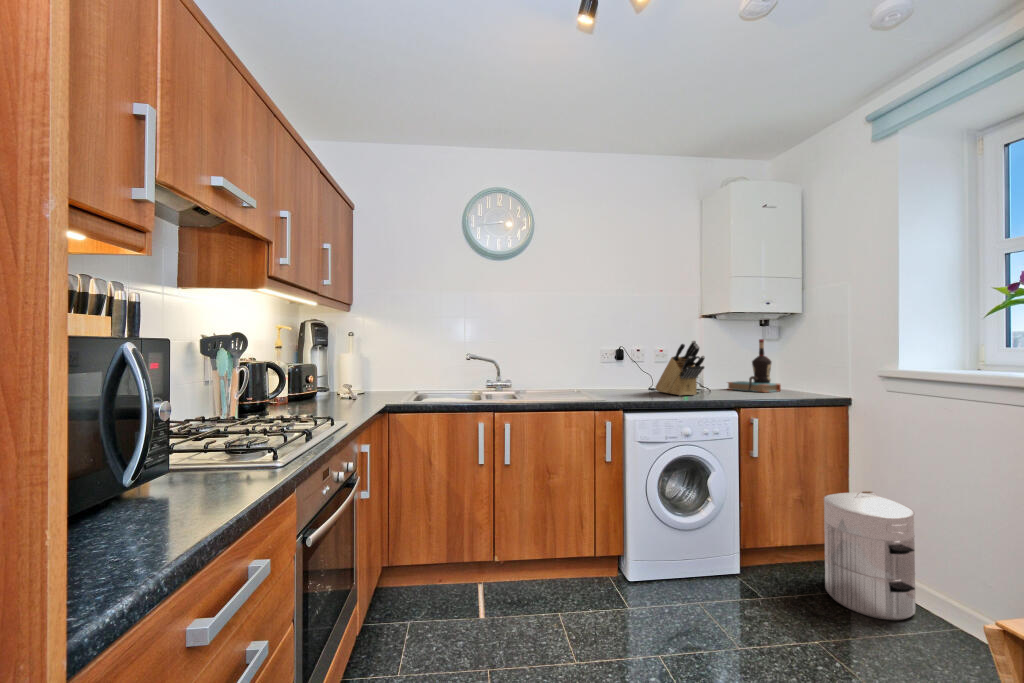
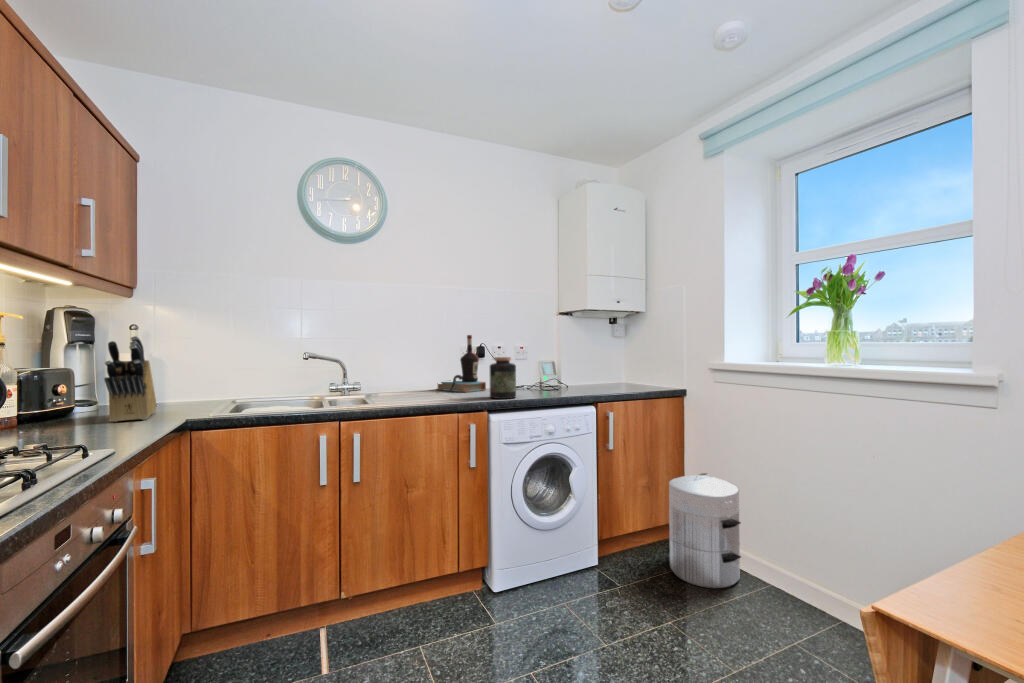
bottle: present [728,339,781,392] -> present [437,335,486,392]
knife block: present [656,341,705,396] -> present [104,336,156,422]
jar: none [626,361,652,400] -> present [490,357,516,399]

